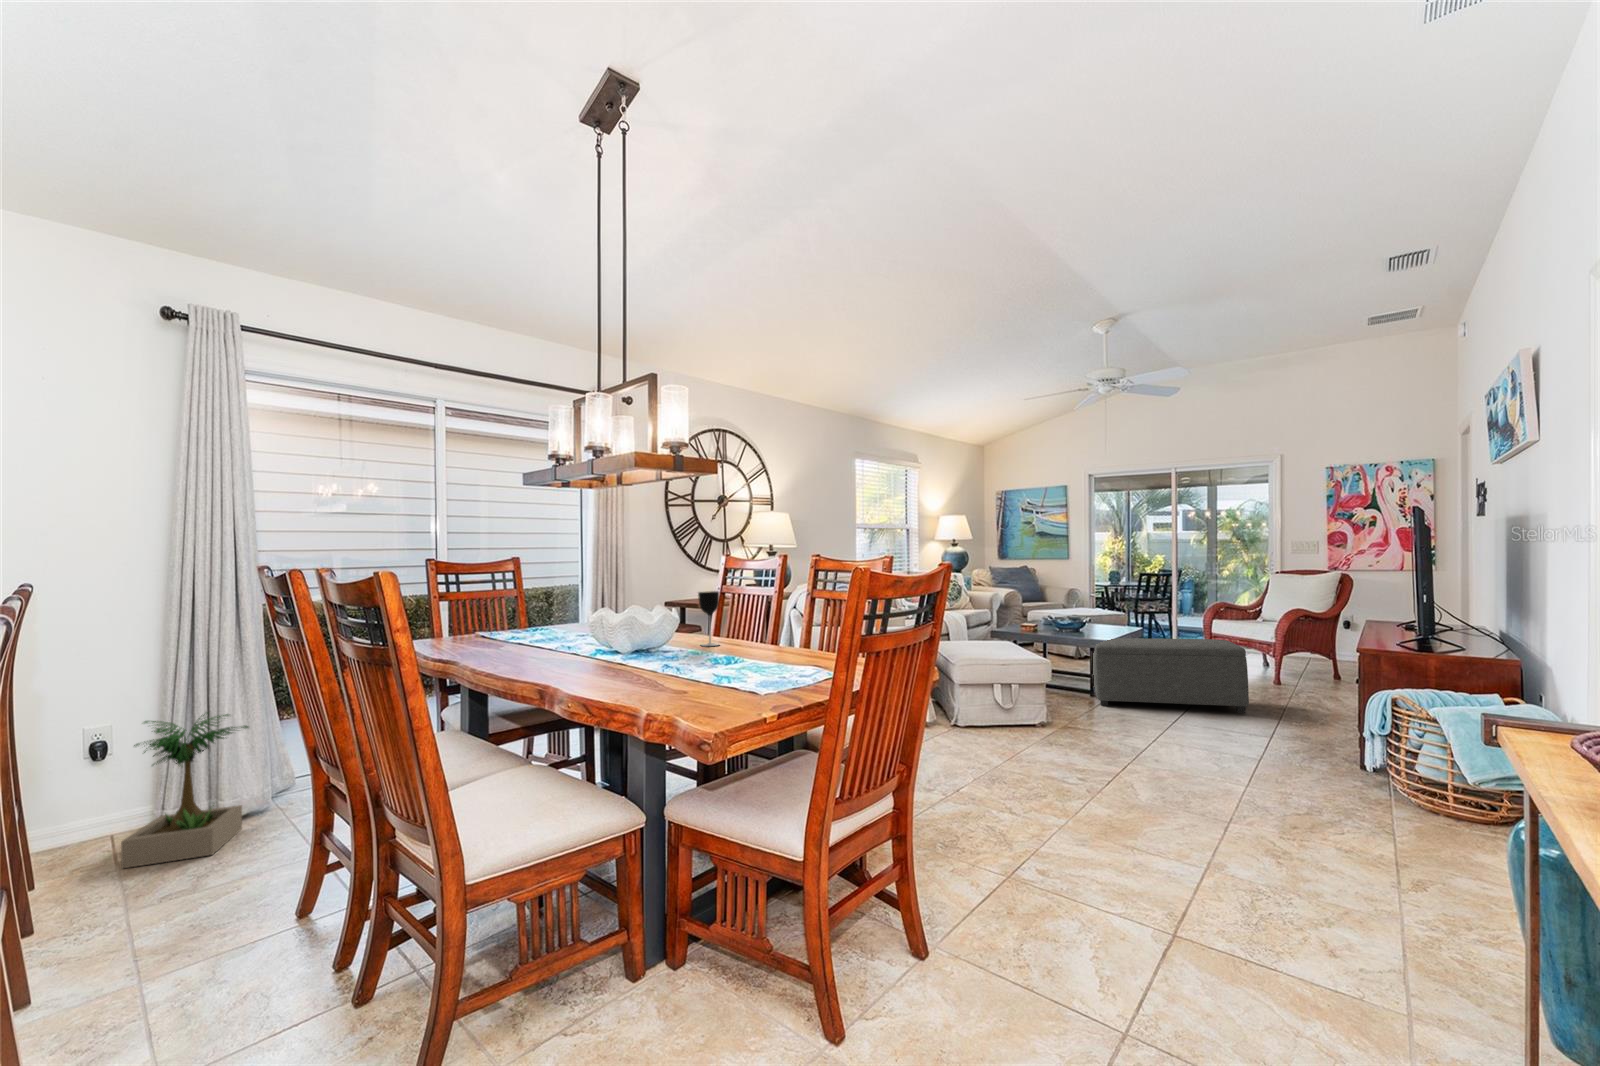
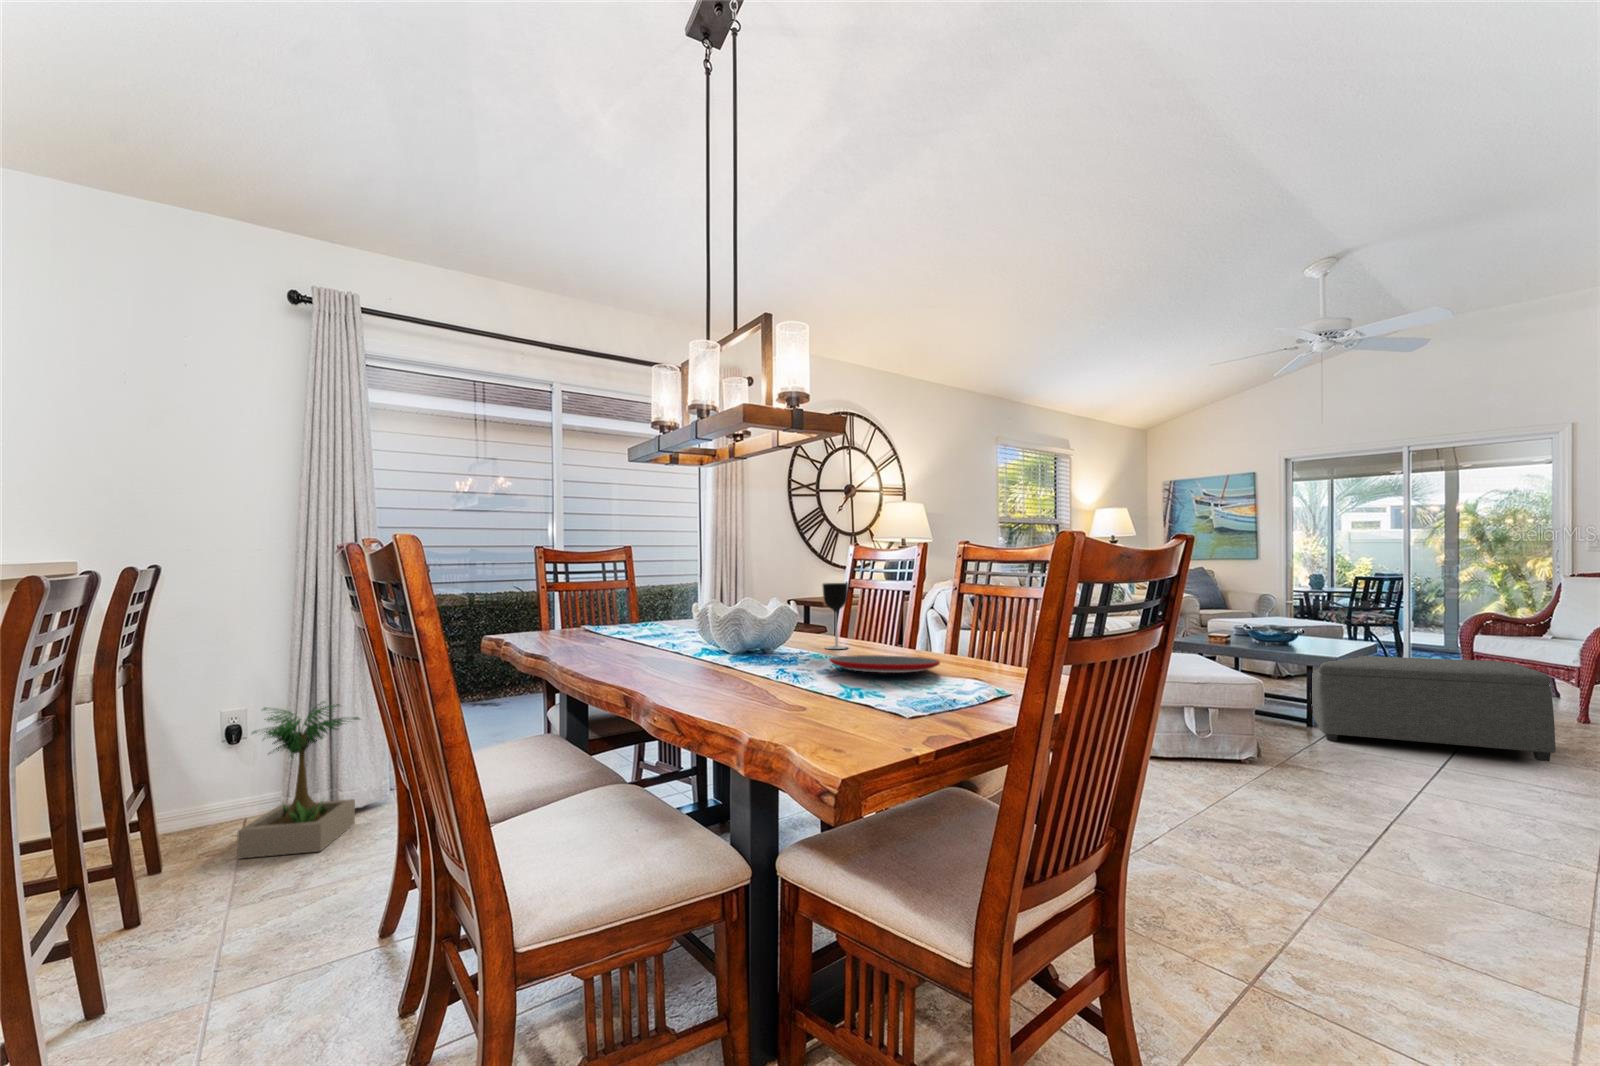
plate: none [704,650,791,663] -> present [829,655,940,673]

